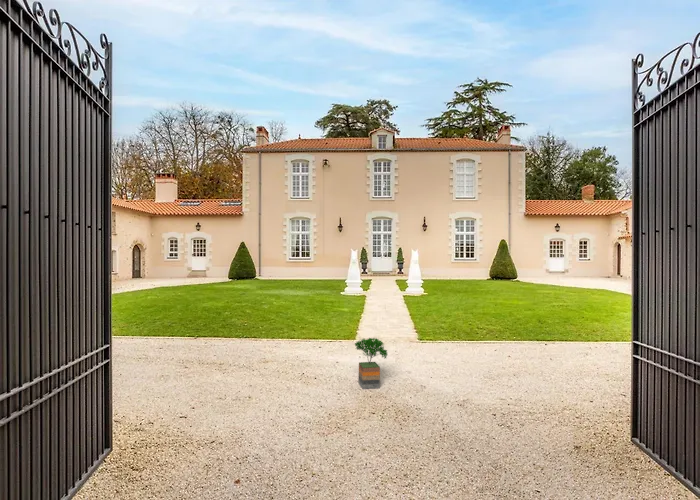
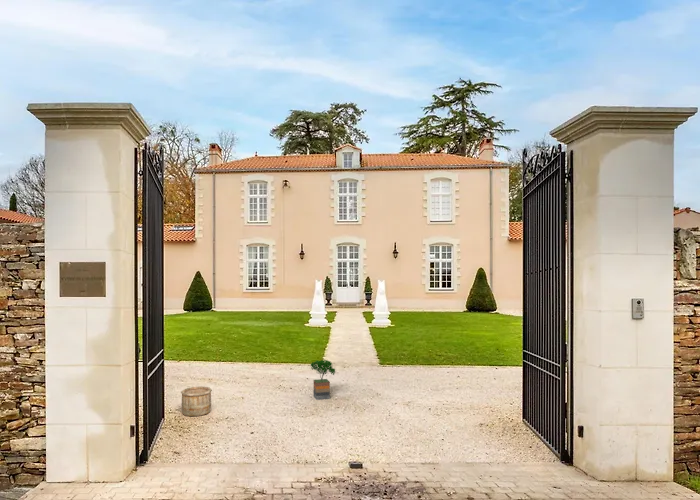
wooden bucket: none [183,371,225,415] -> present [181,386,212,416]

